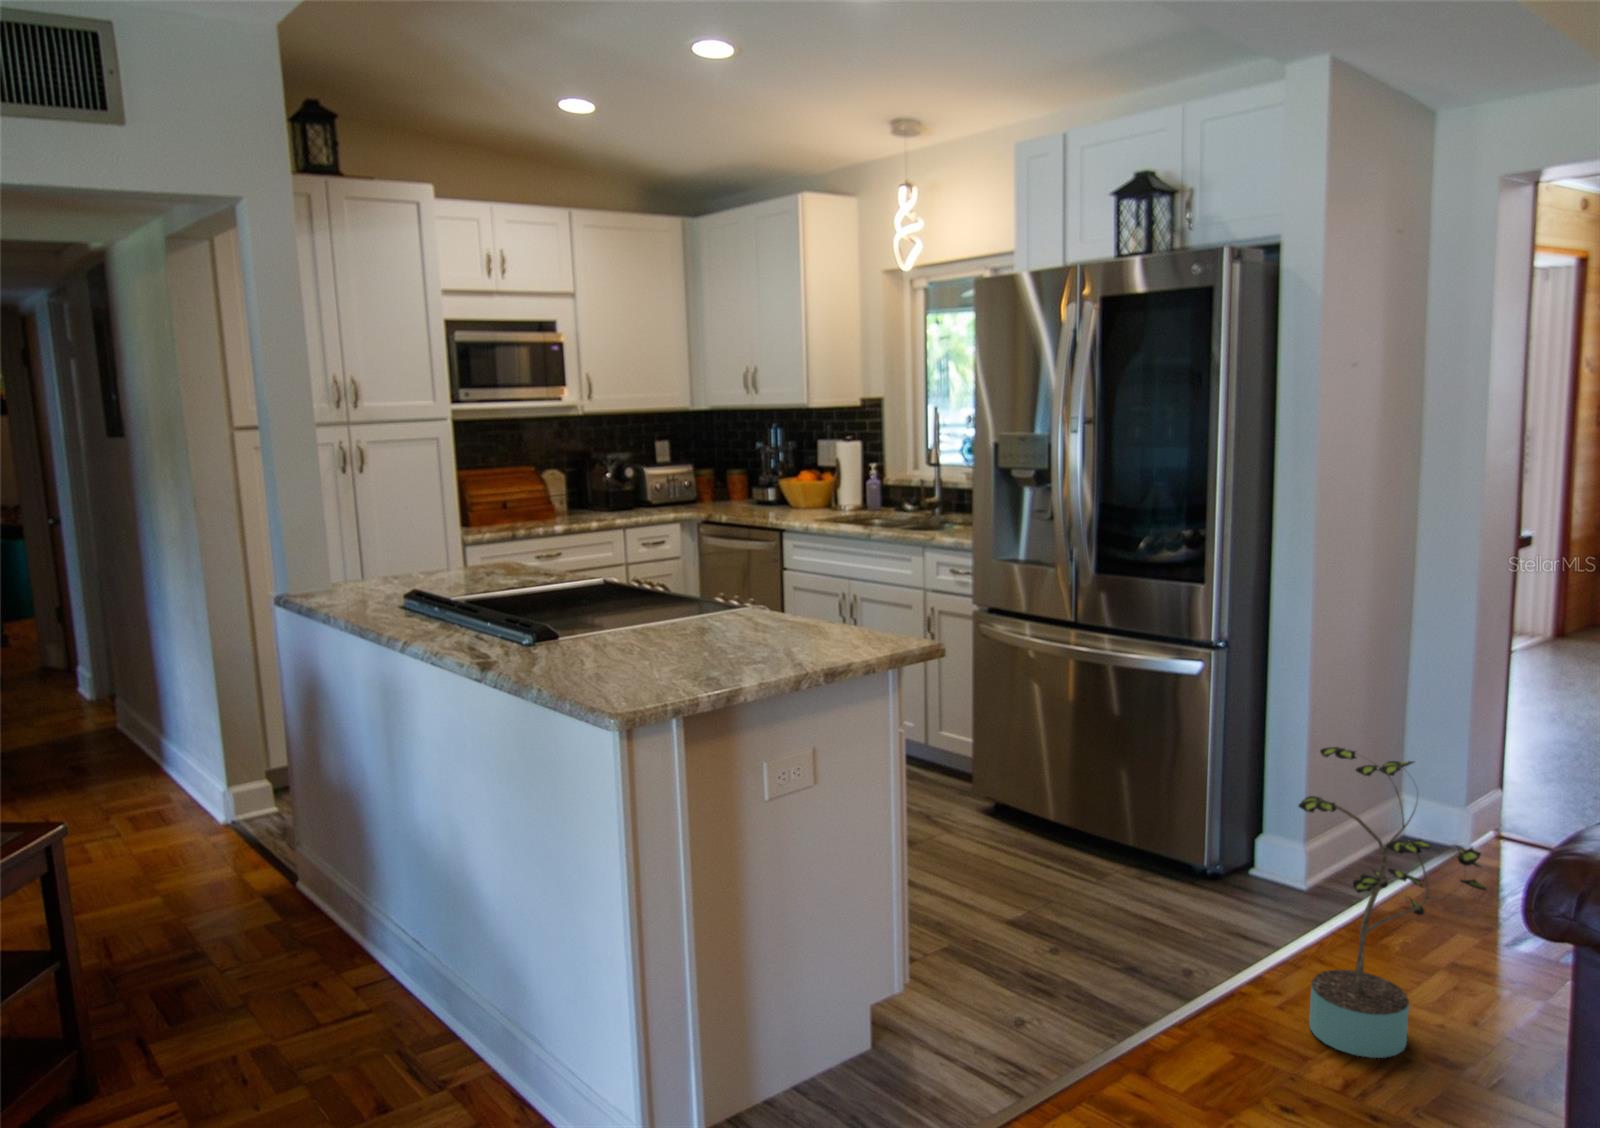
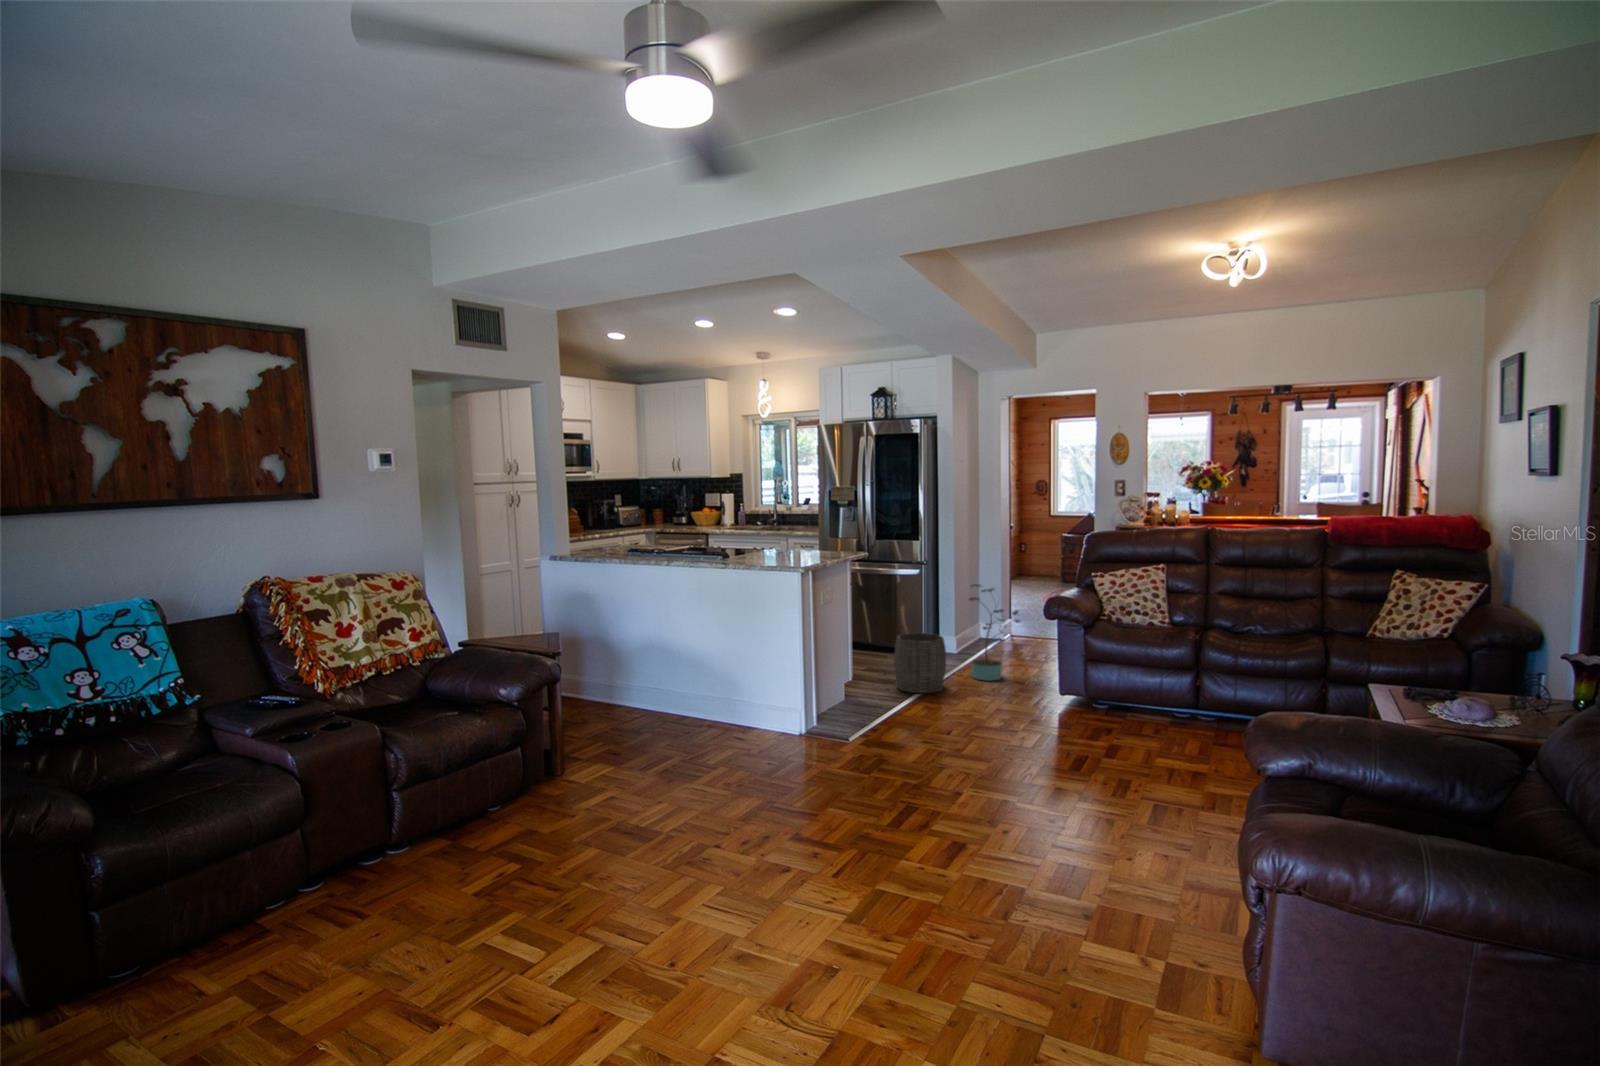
woven basket: none [1044,878,1205,1089] -> present [894,633,946,693]

